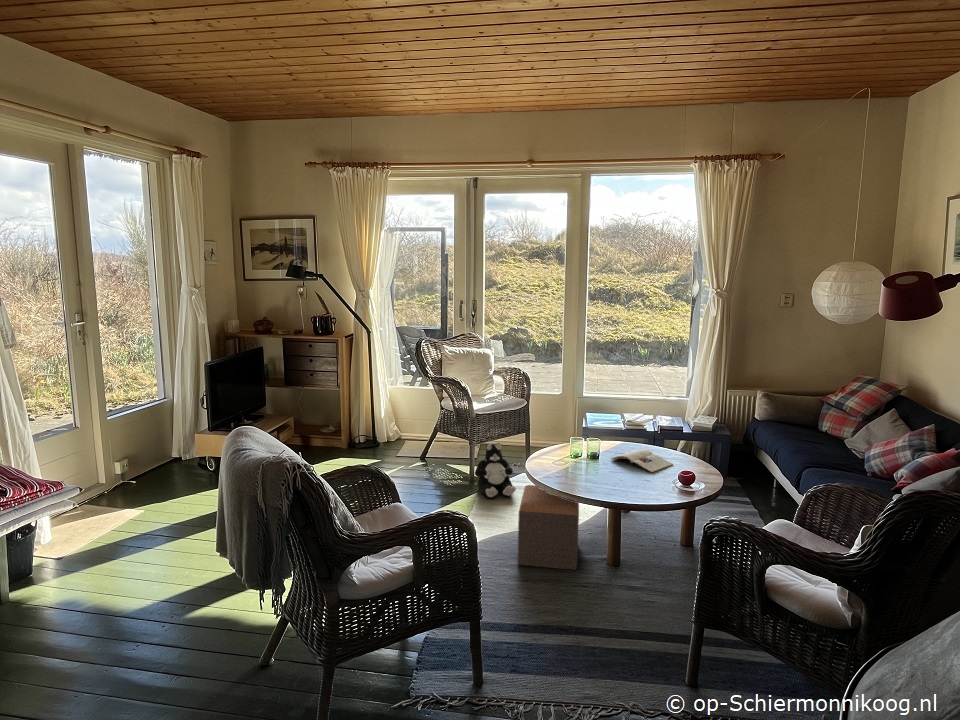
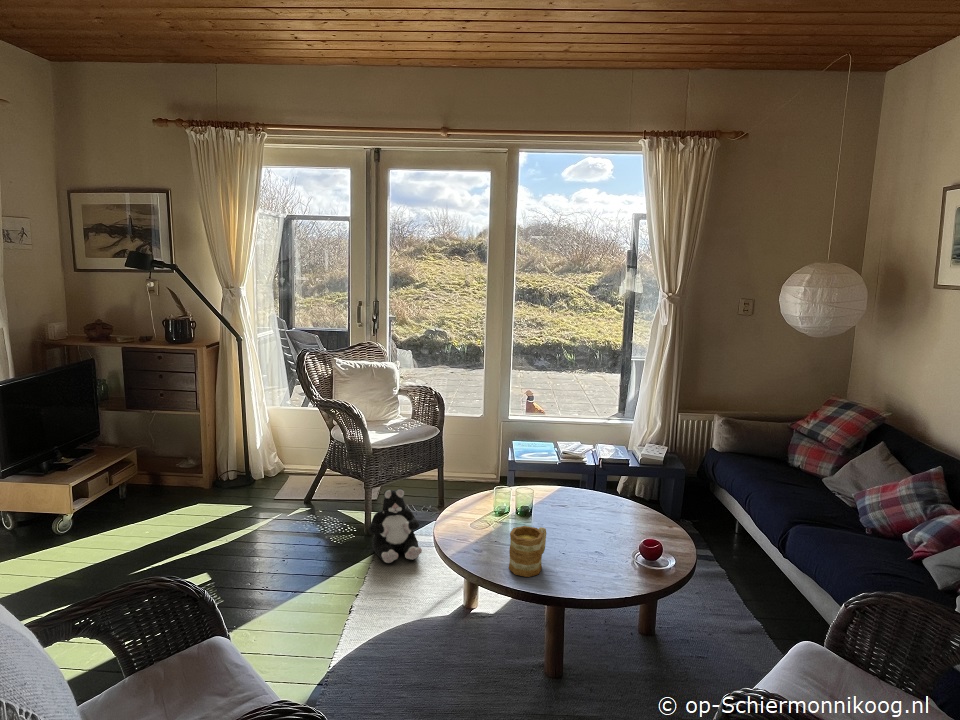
magazine: present [611,450,673,473] -> none [546,504,629,543]
mug: none [582,456,610,489] -> present [509,526,546,577]
footstool: present [518,485,579,570] -> none [416,561,504,690]

